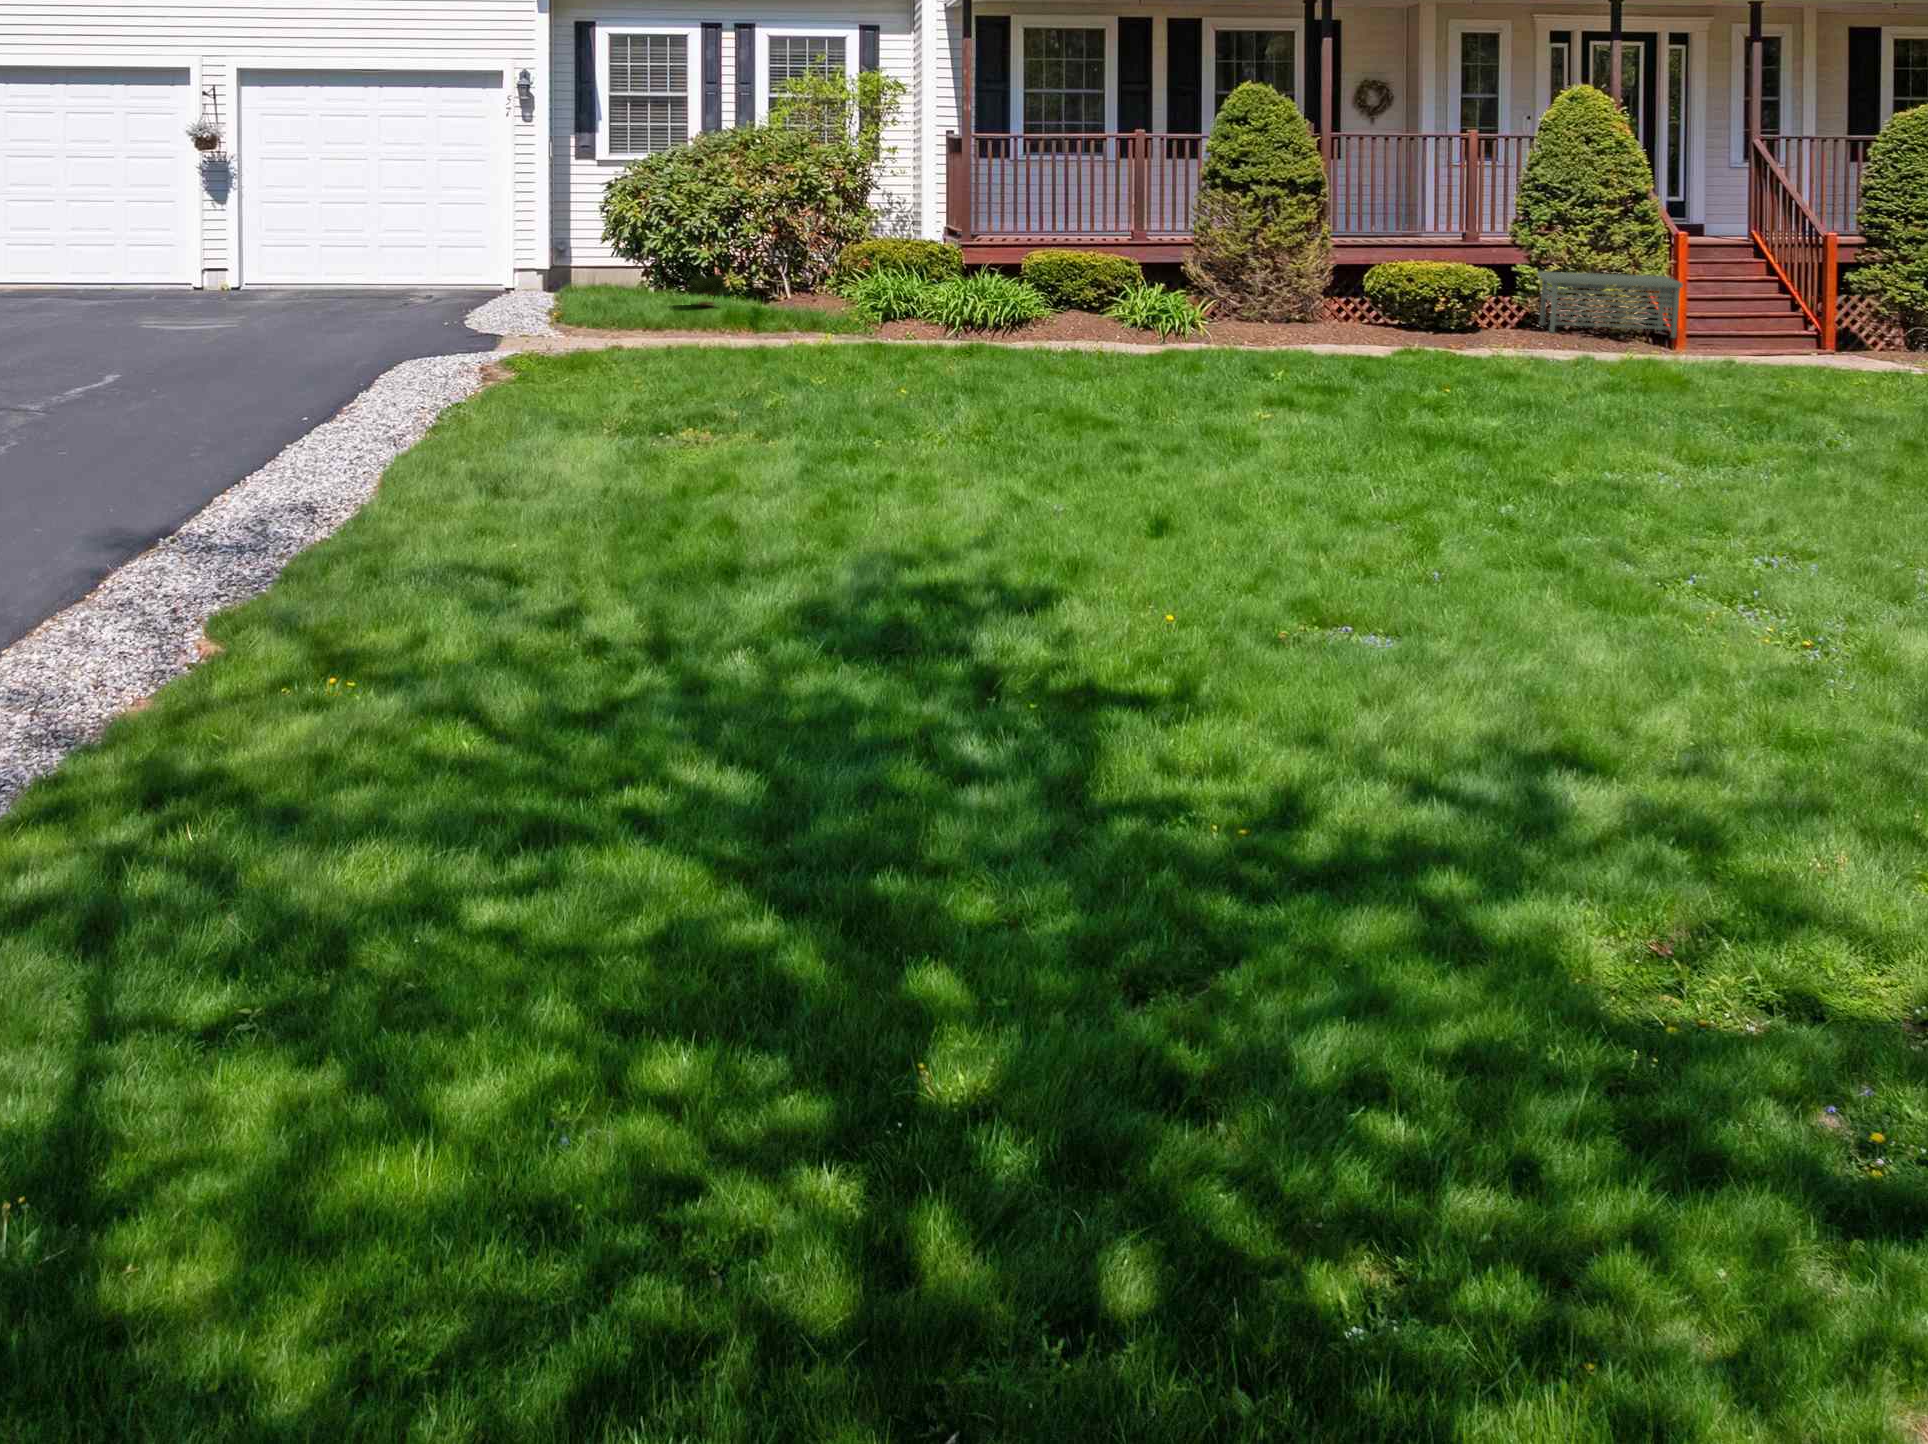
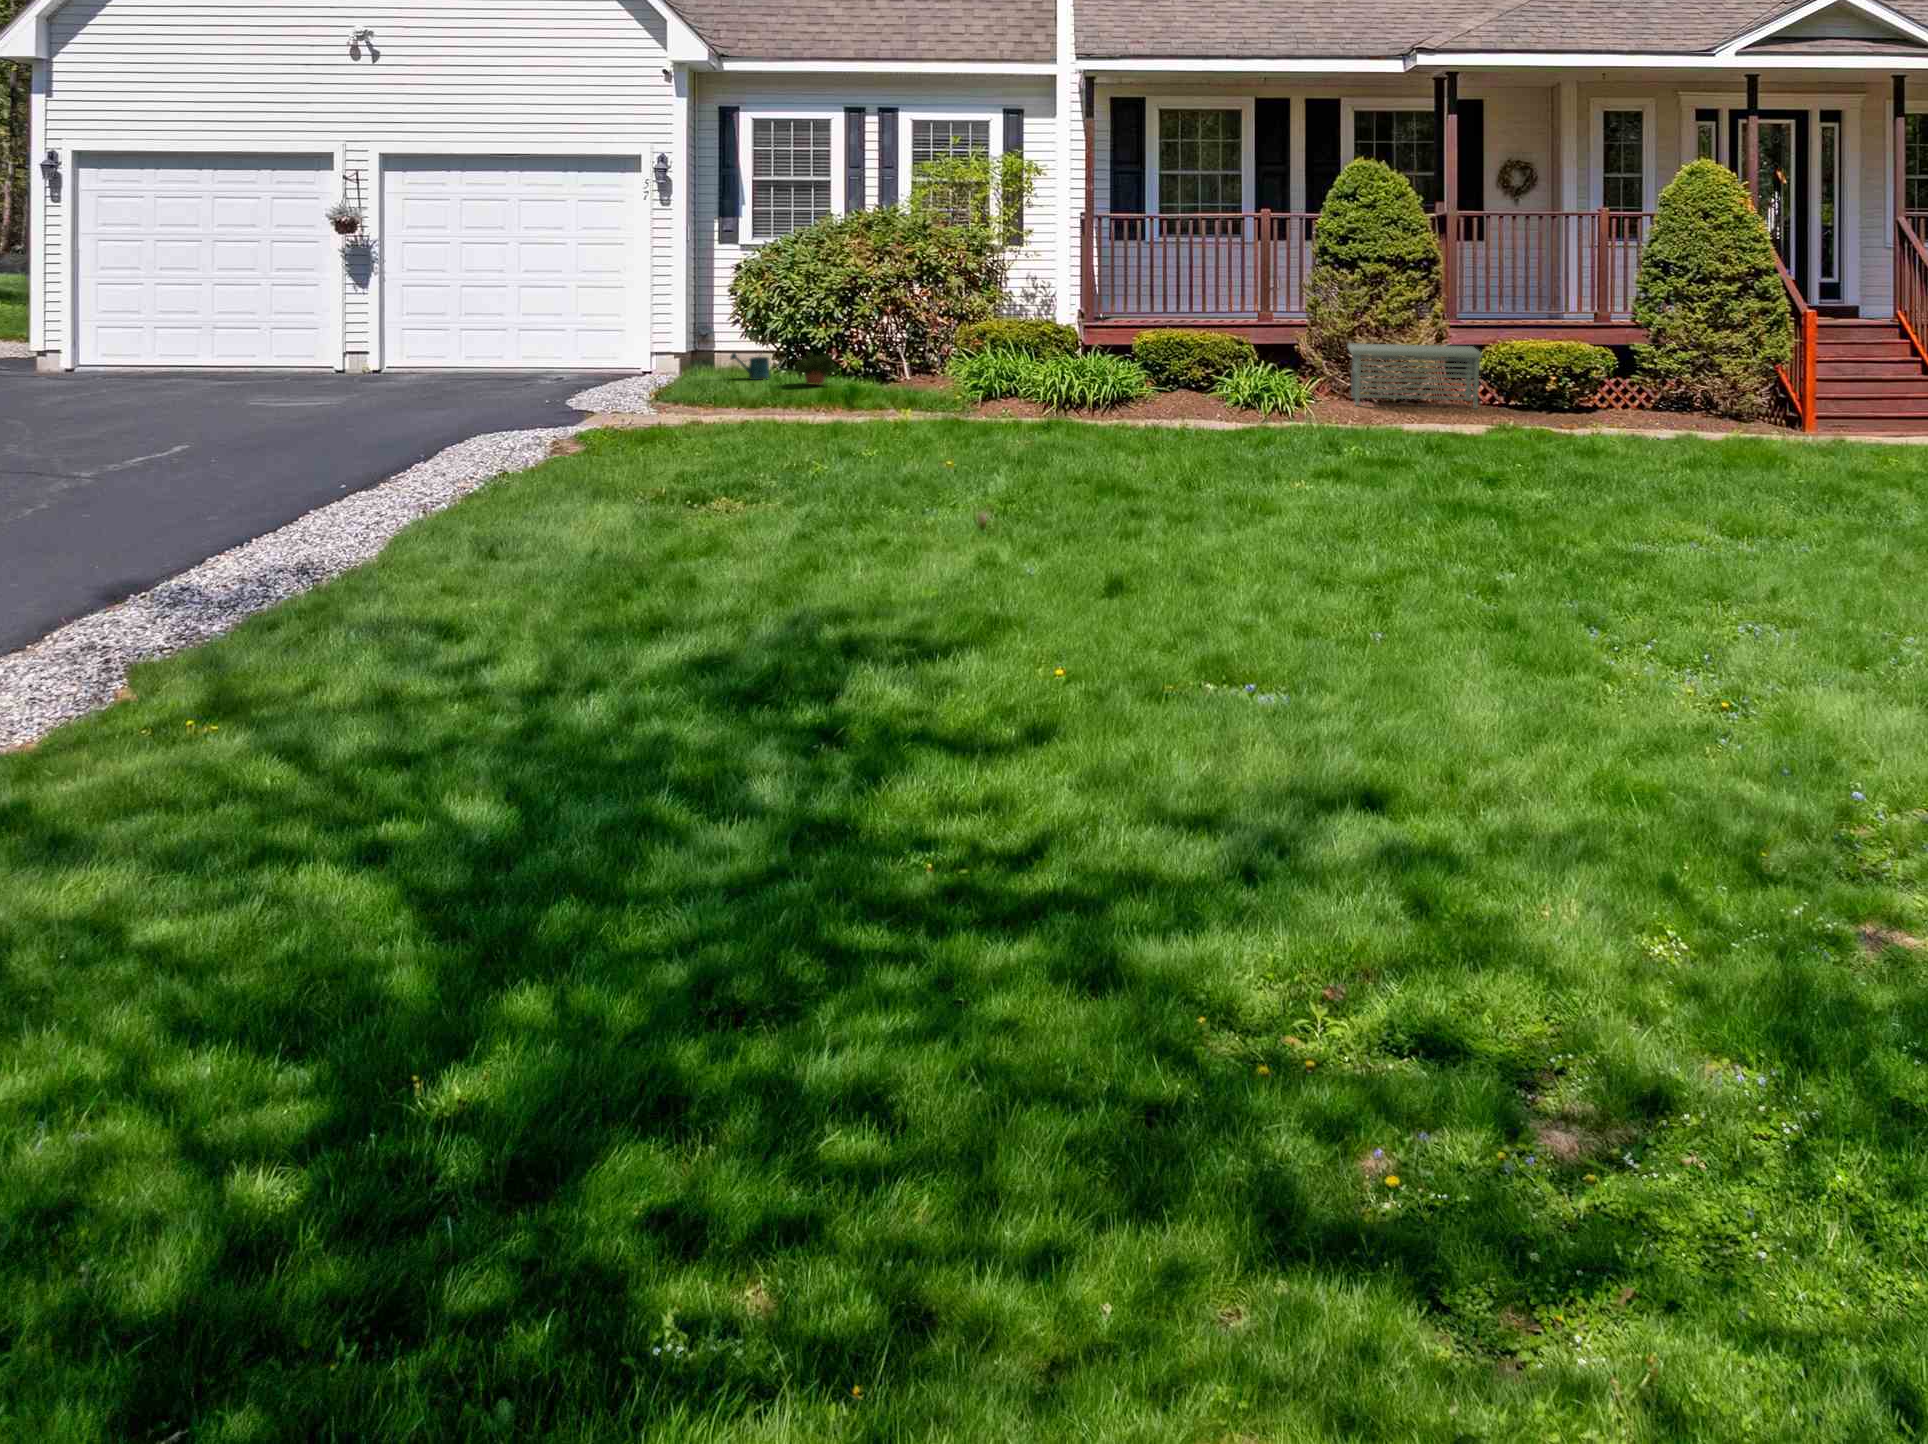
storage bench: present [1537,271,1683,338] -> present [1347,343,1482,409]
watering can: none [617,272,661,301] -> present [730,353,769,380]

